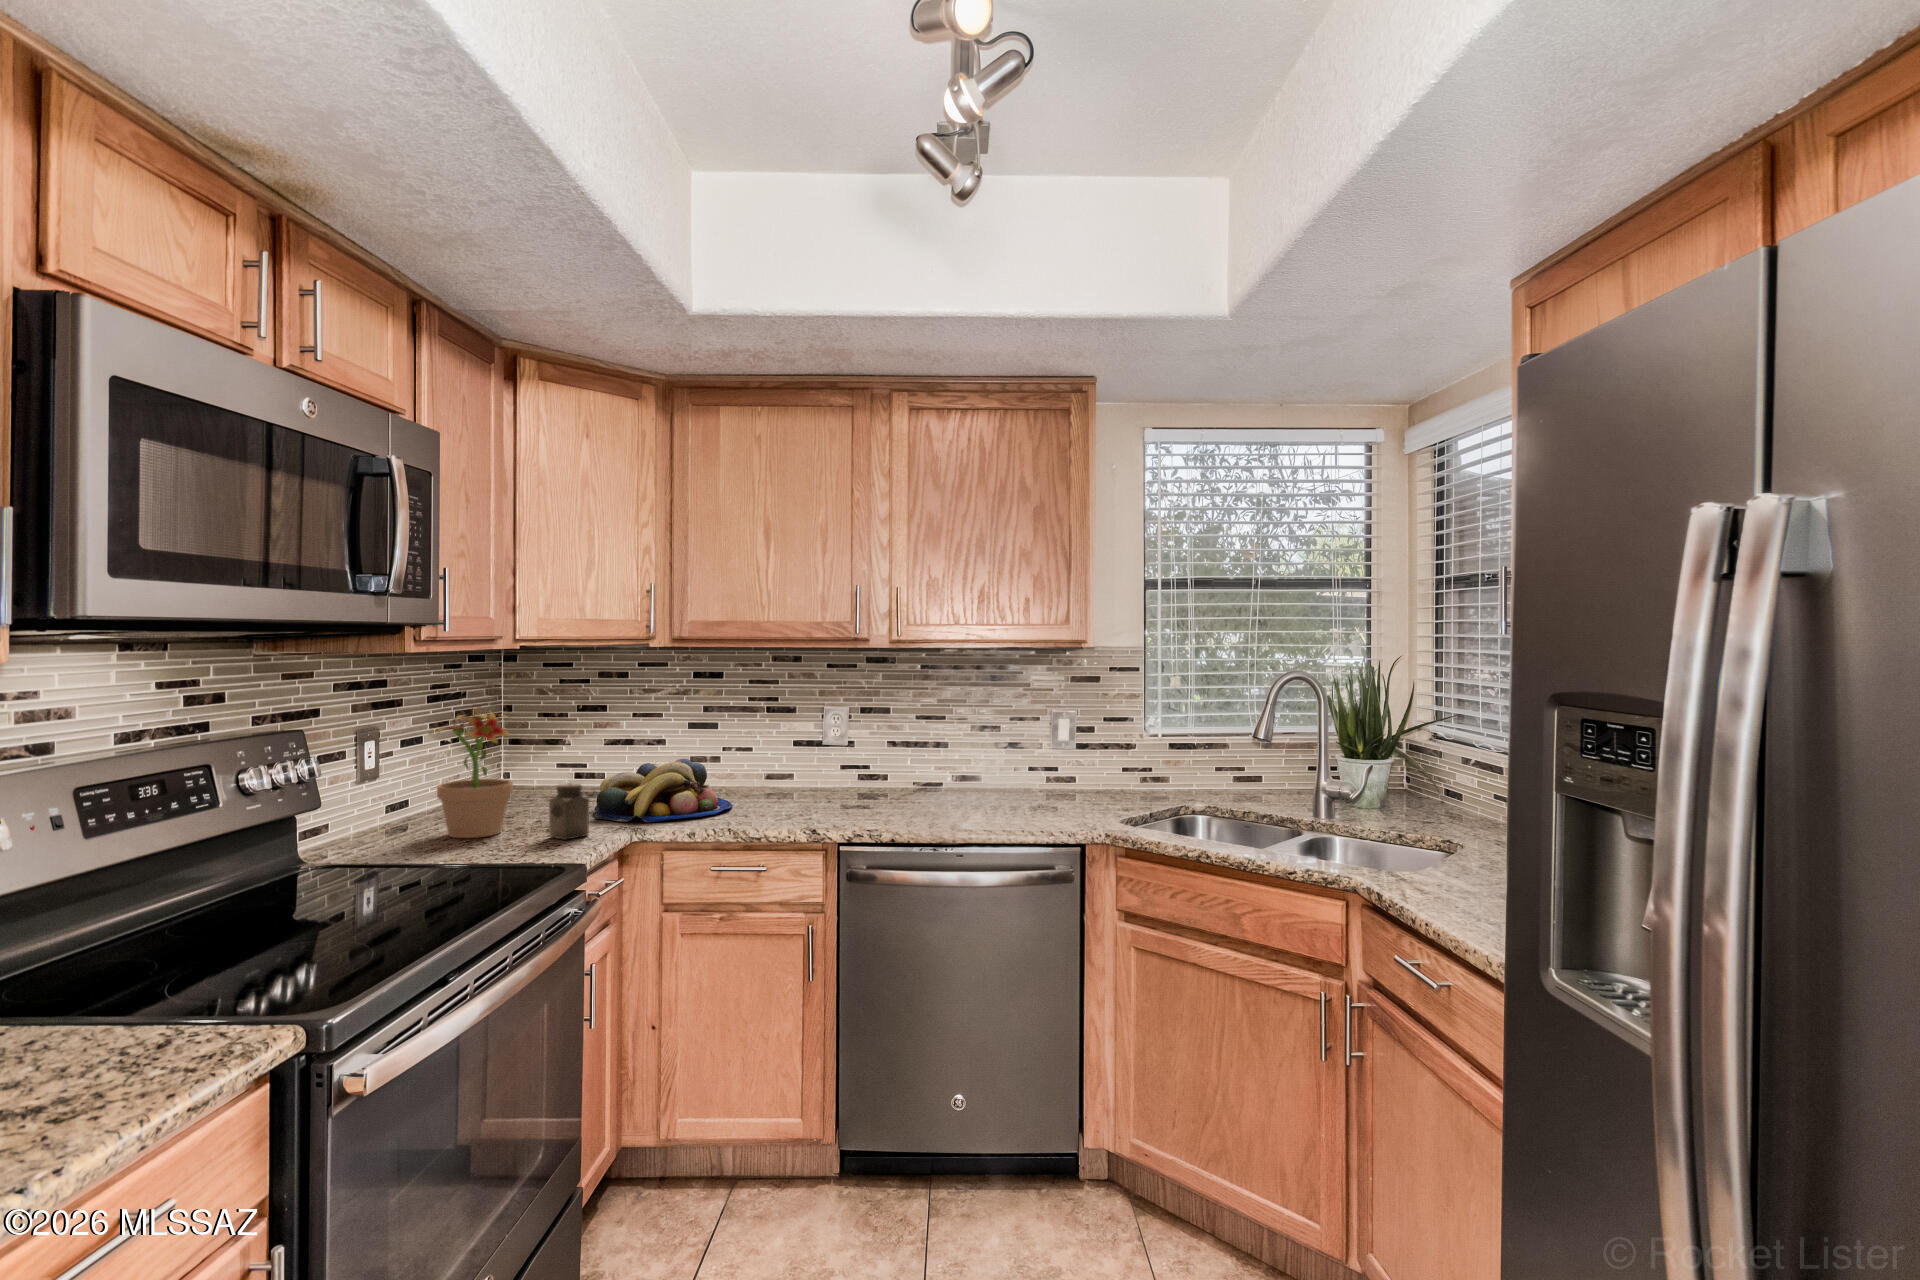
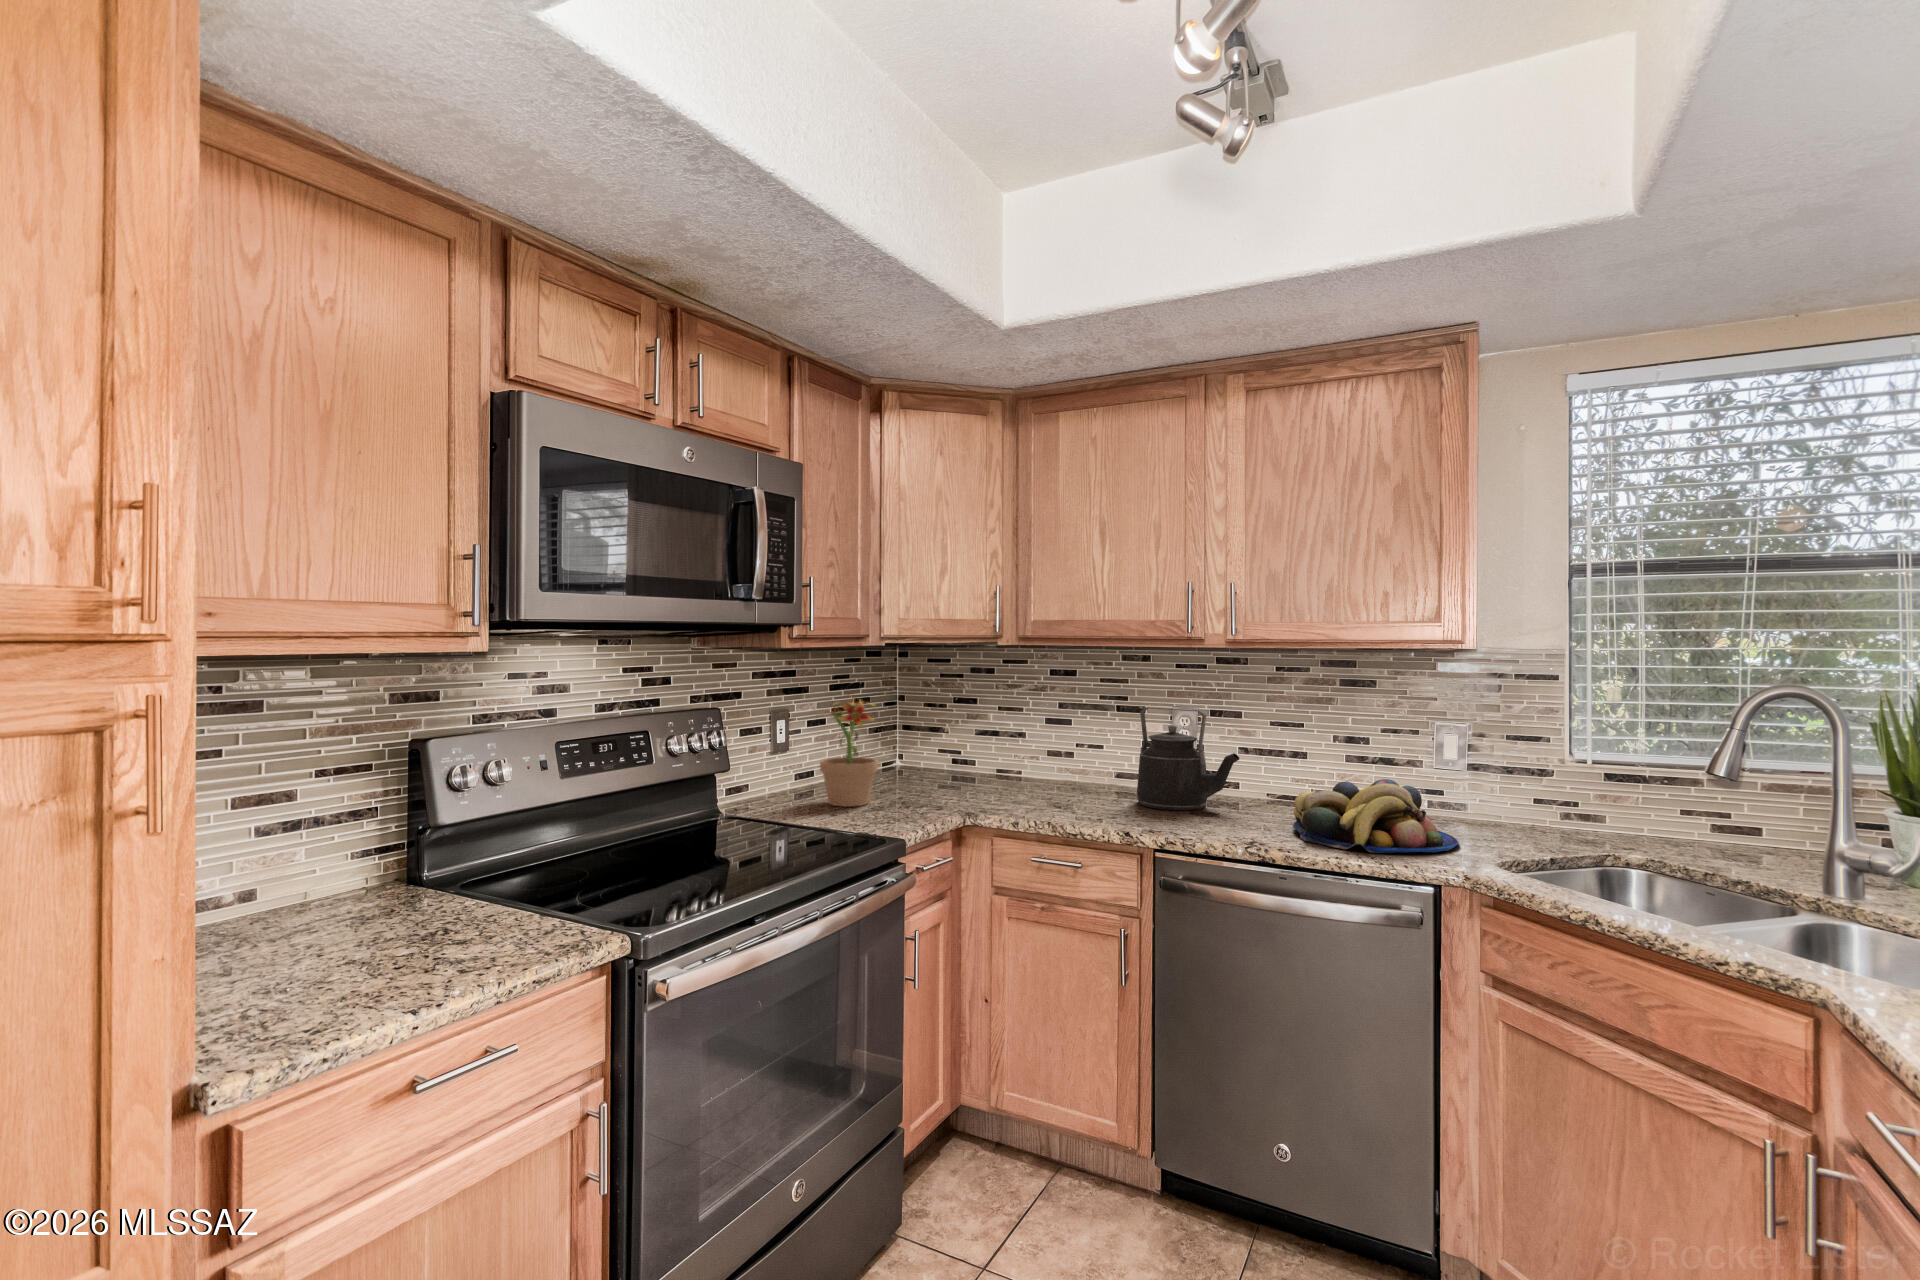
kettle: none [795,706,897,806] -> present [1137,707,1239,810]
fruit bowl: present [594,759,732,822] -> present [1293,779,1459,853]
salt shaker: present [549,783,589,840] -> none [898,766,930,816]

